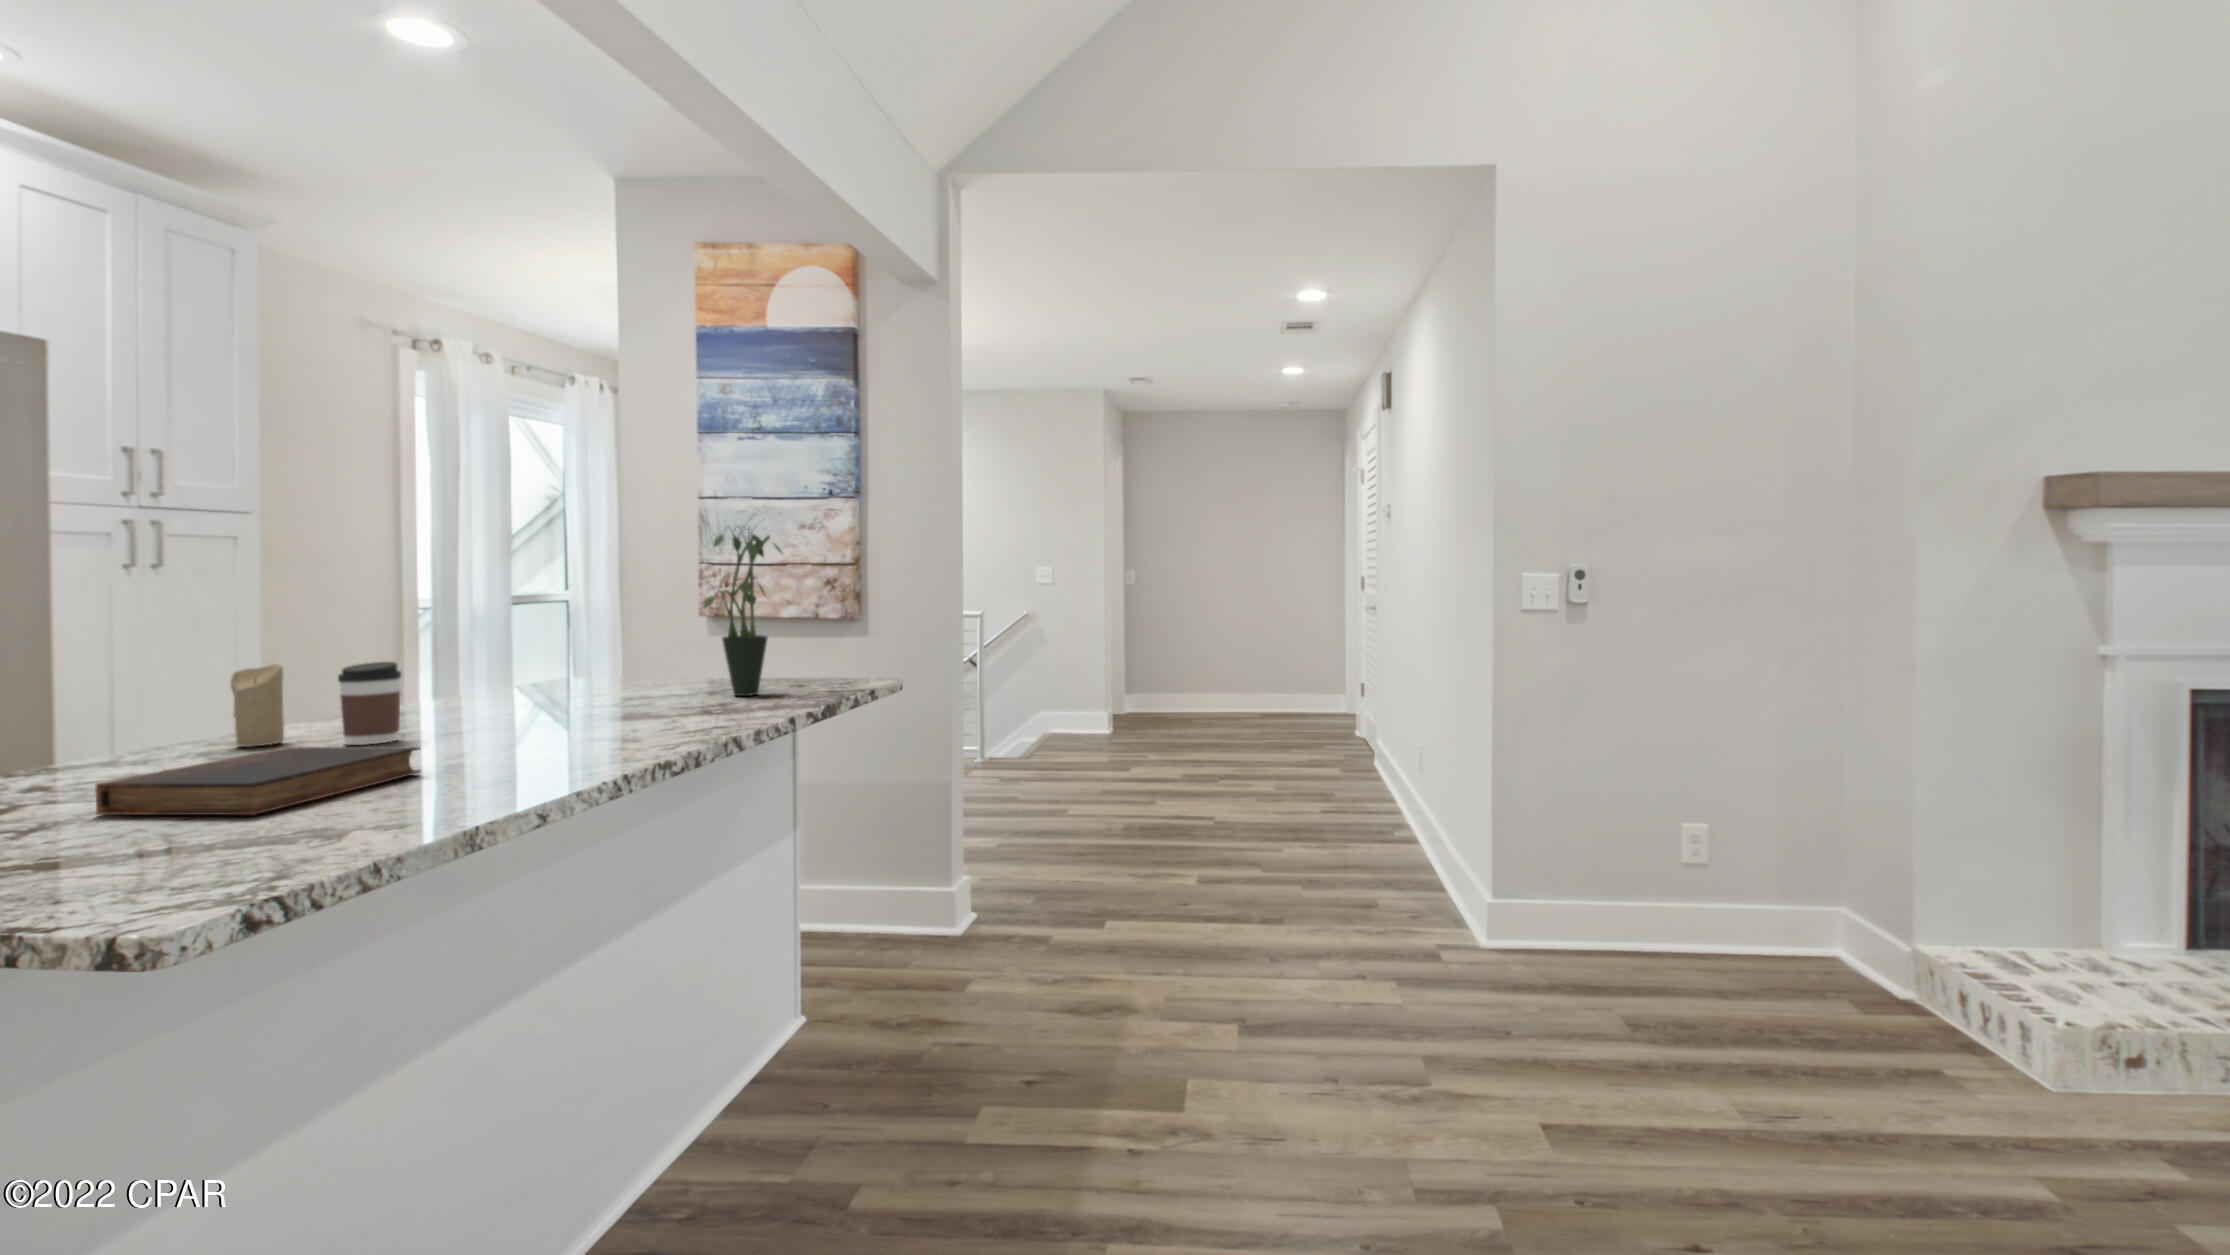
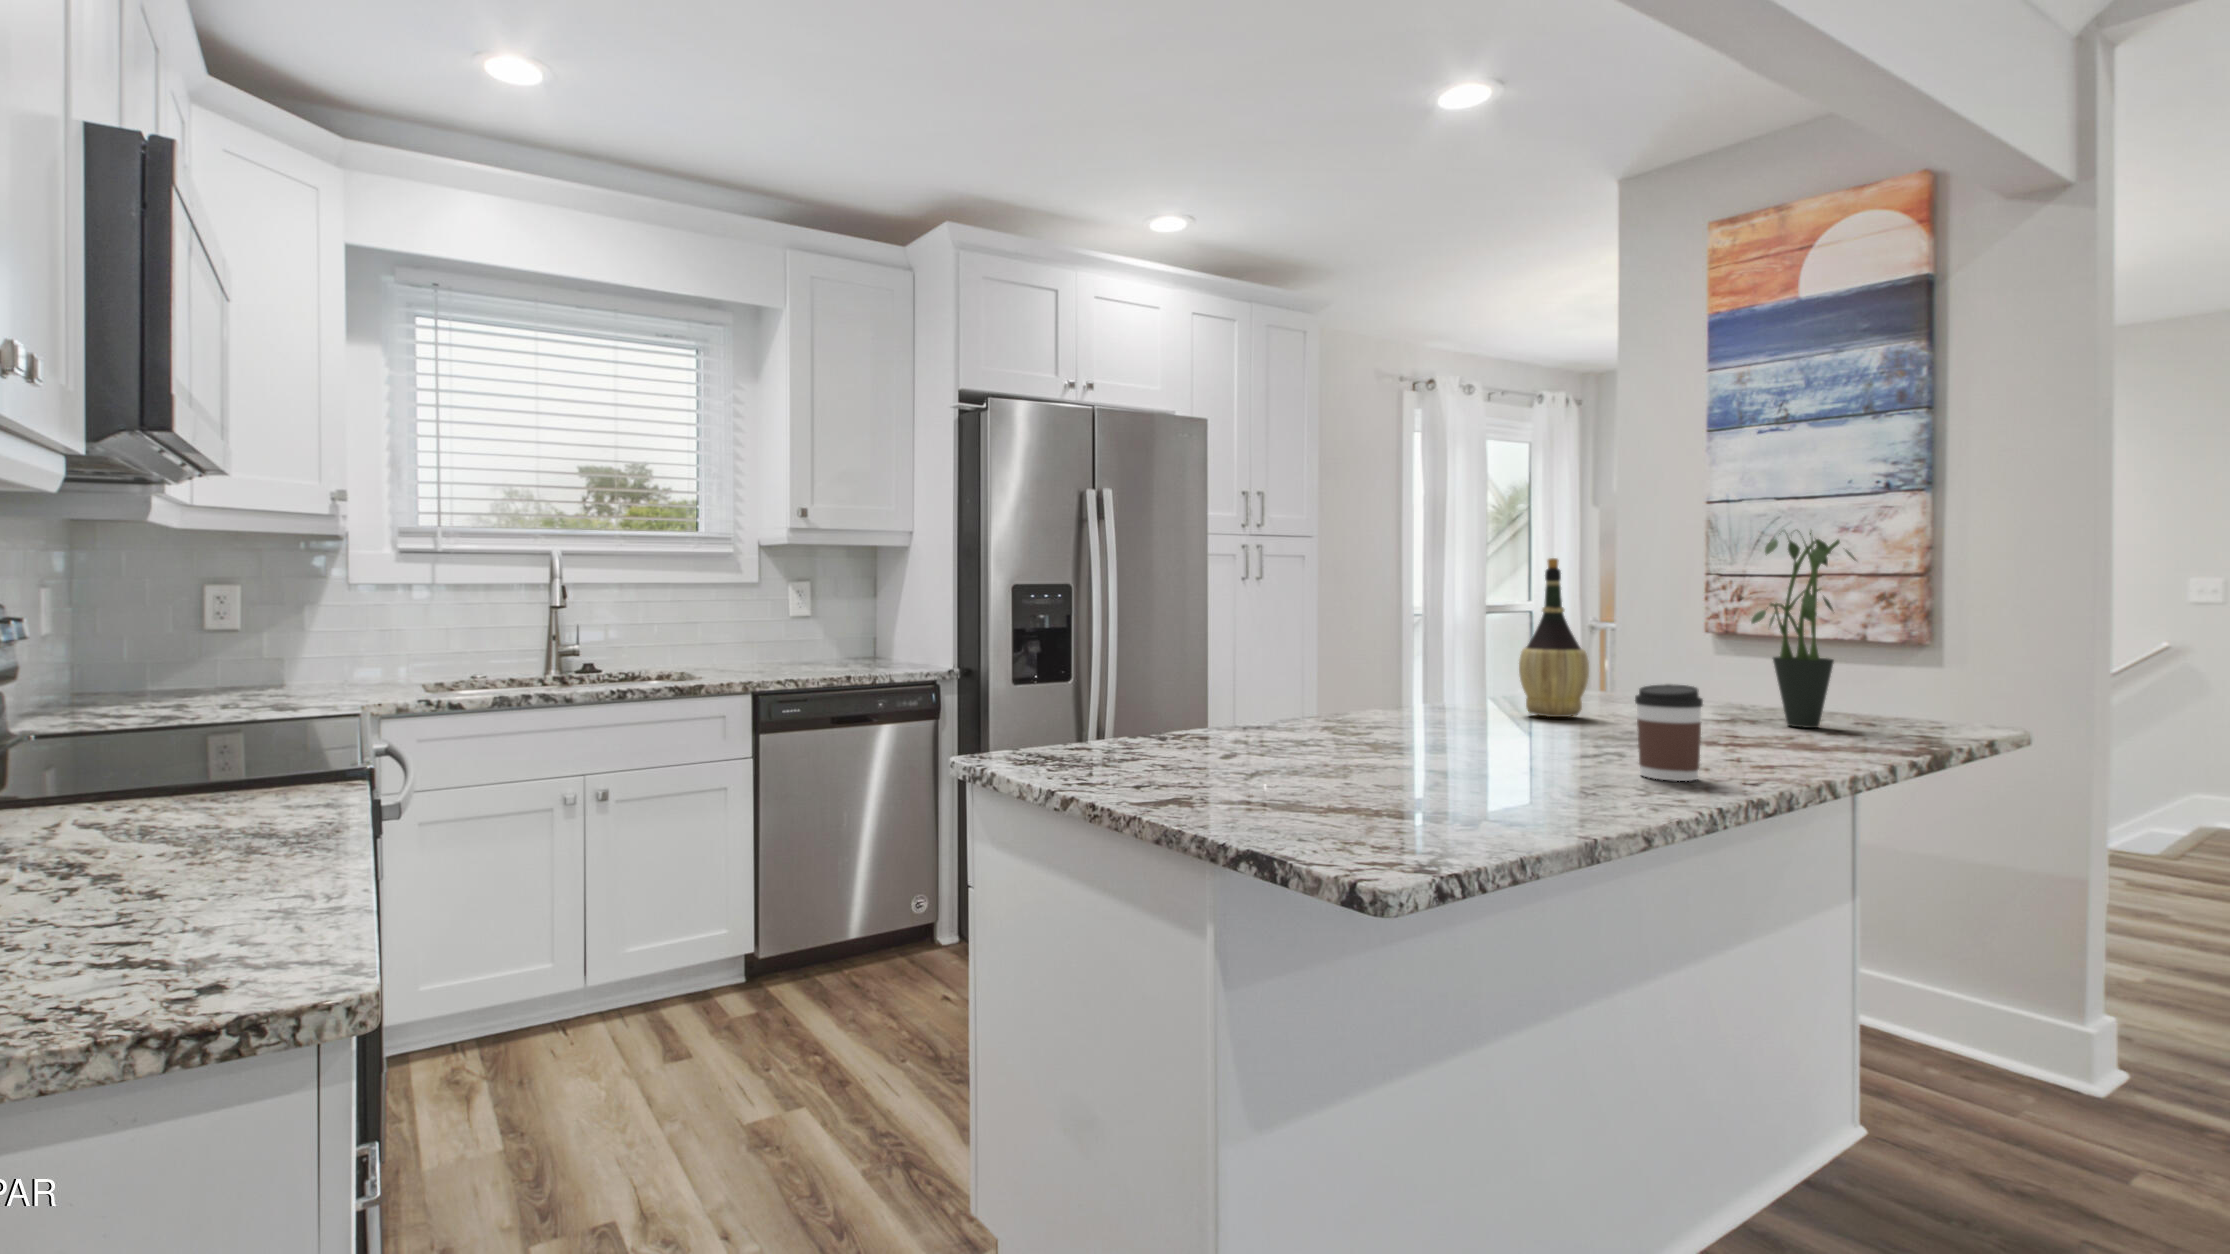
wine bottle: none [477,549,554,711] -> present [1519,558,1589,717]
coffee cup: present [338,662,401,745] -> present [1635,684,1703,781]
candle: present [231,664,284,747] -> none [1342,656,1377,724]
book: present [96,747,421,815] -> none [1285,729,1506,788]

